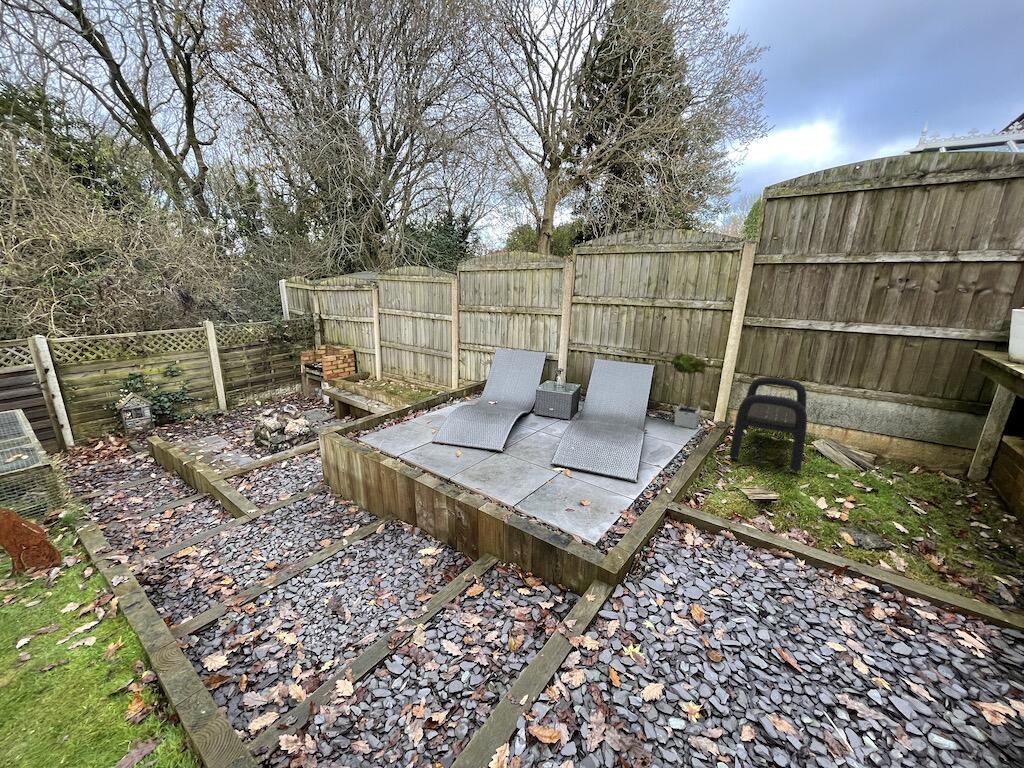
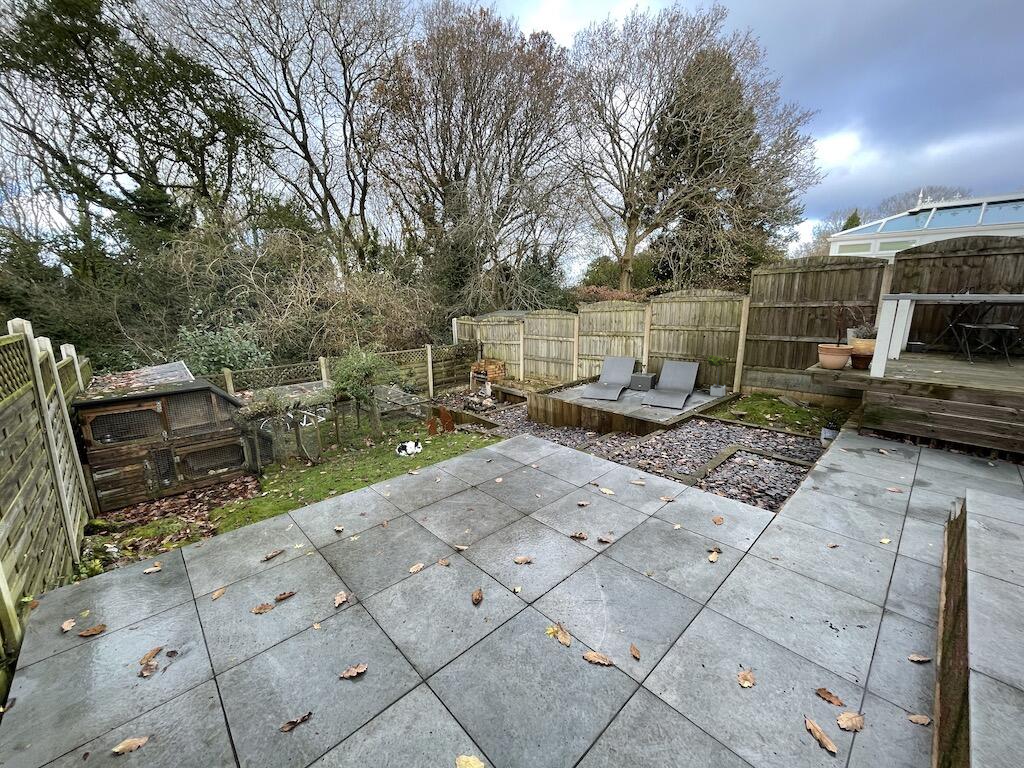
bench: present [729,377,807,471] -> none [735,367,781,411]

